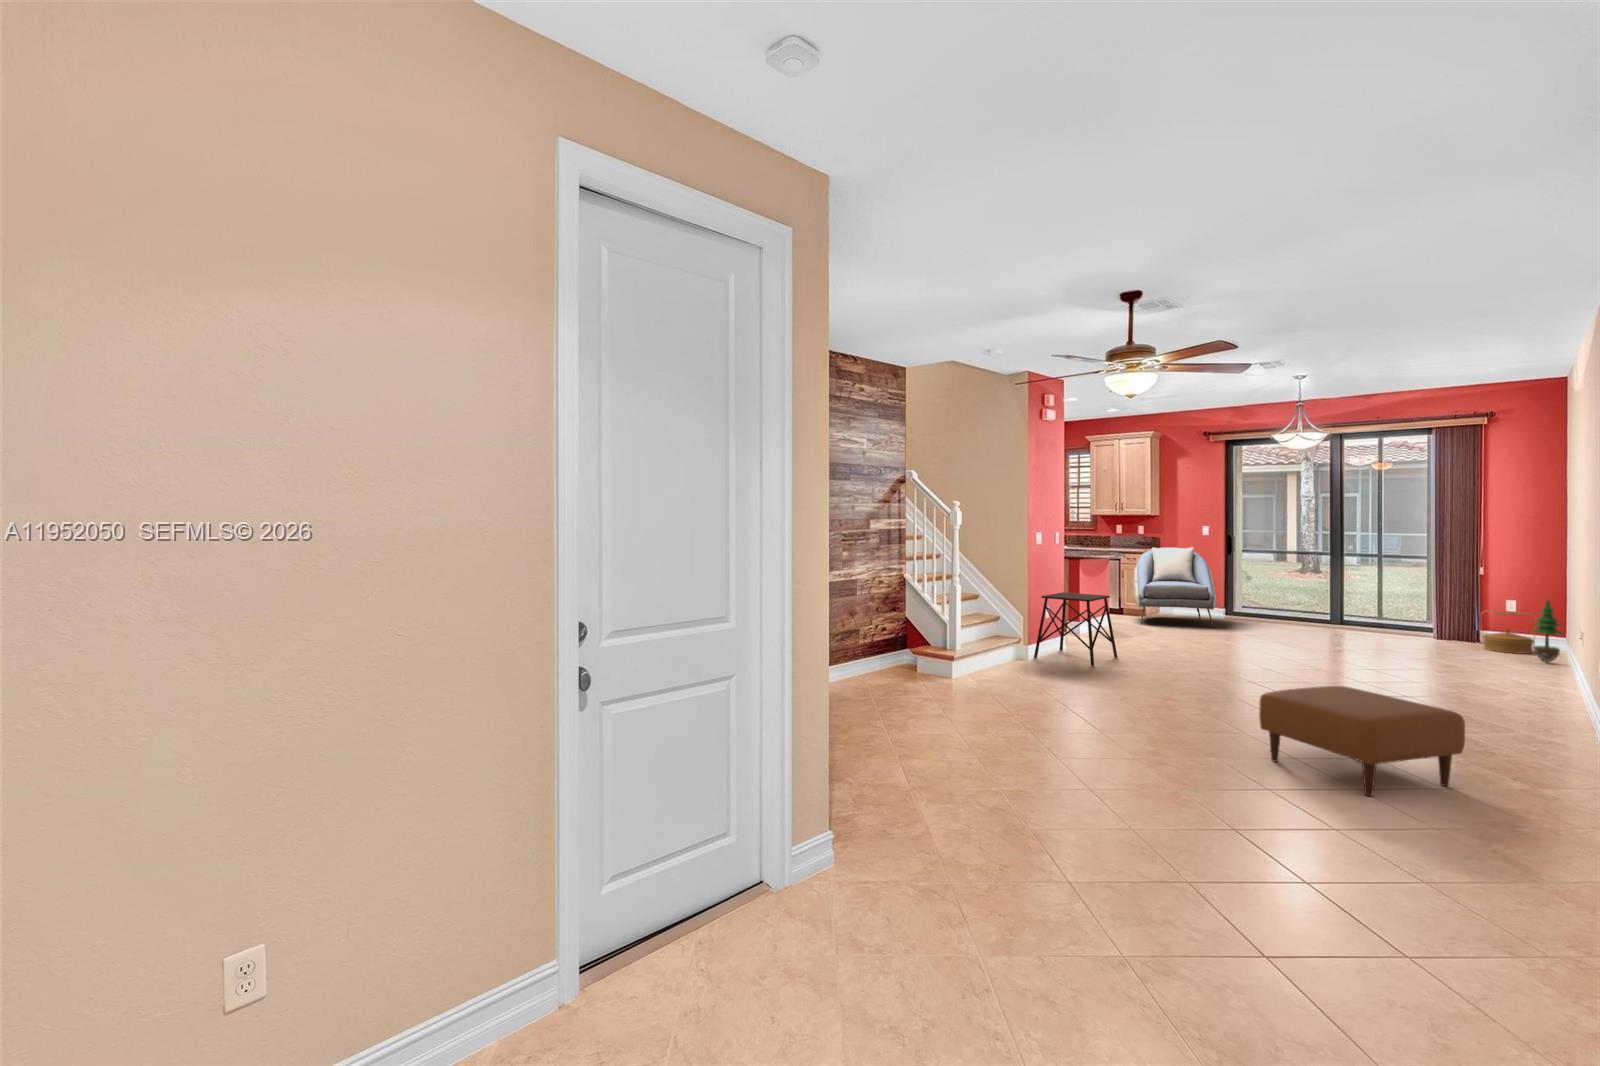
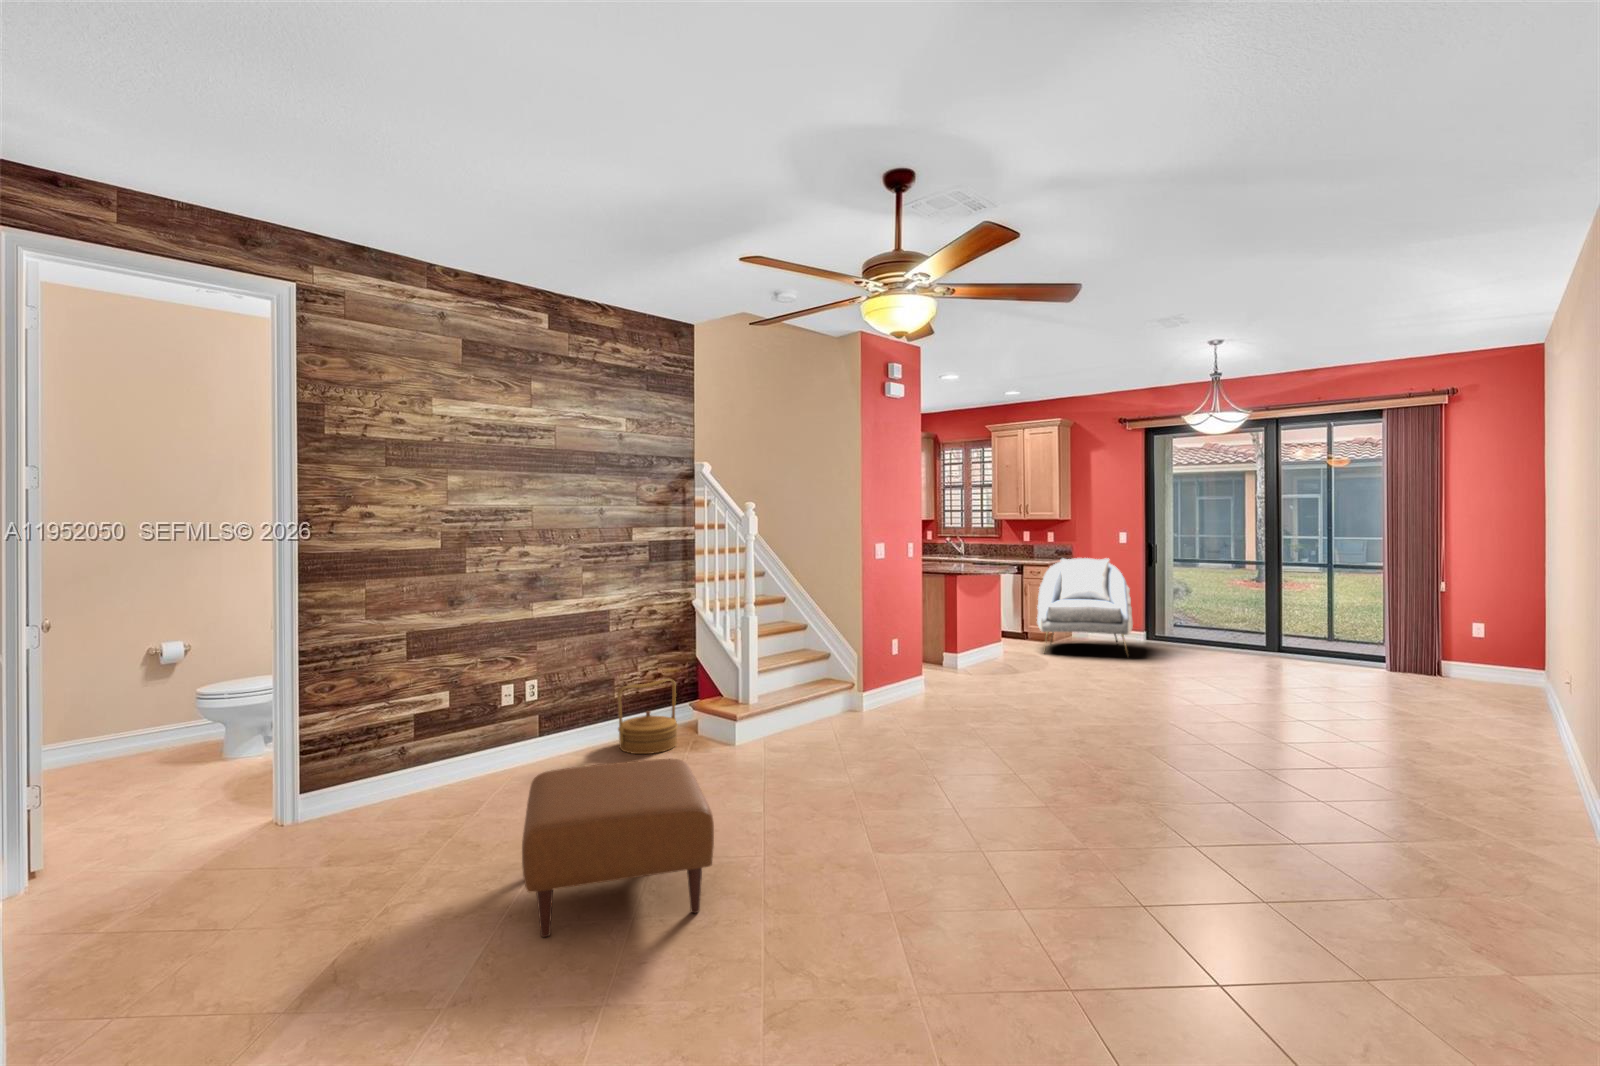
side table: present [1034,592,1117,666] -> none [876,620,984,720]
potted tree: present [1532,600,1563,663] -> none [1499,623,1539,706]
woven basket: present [1482,610,1536,654] -> present [618,679,678,754]
ottoman: present [1259,686,1465,796] -> present [522,759,714,937]

